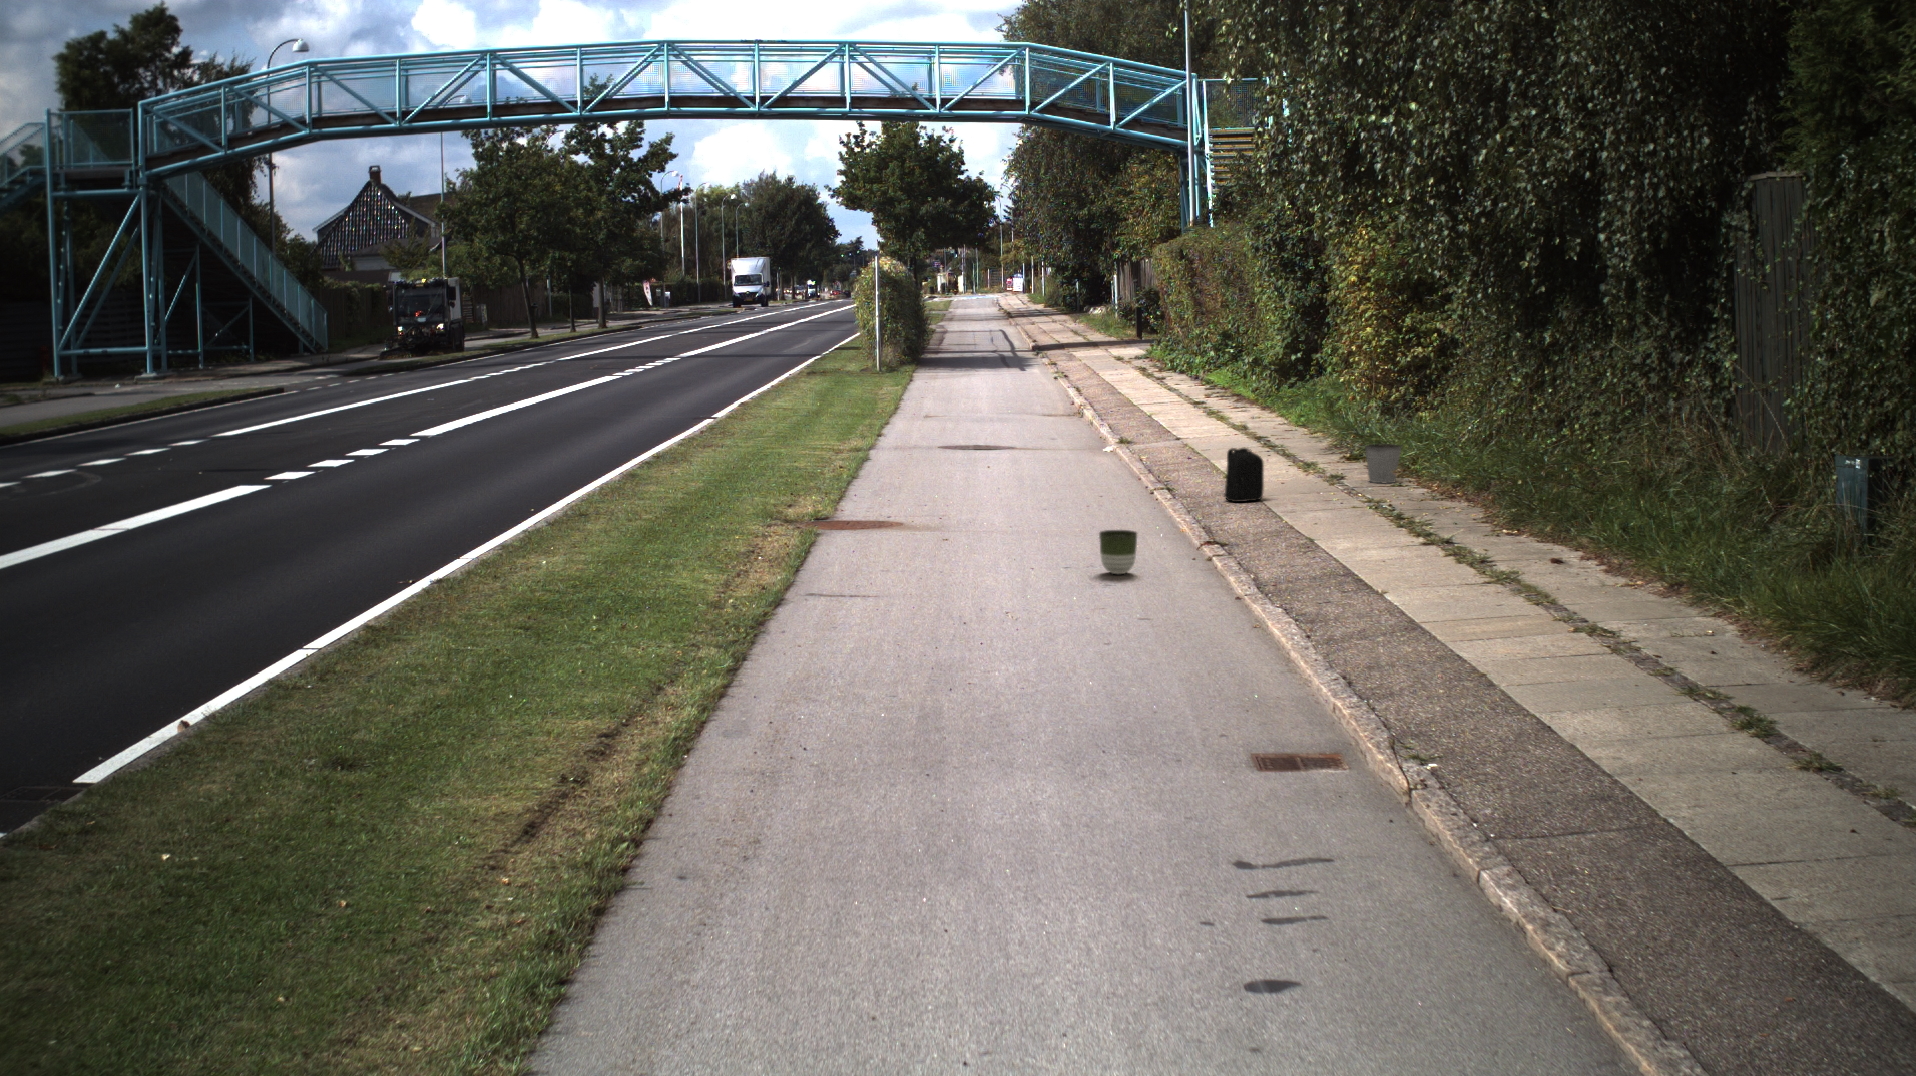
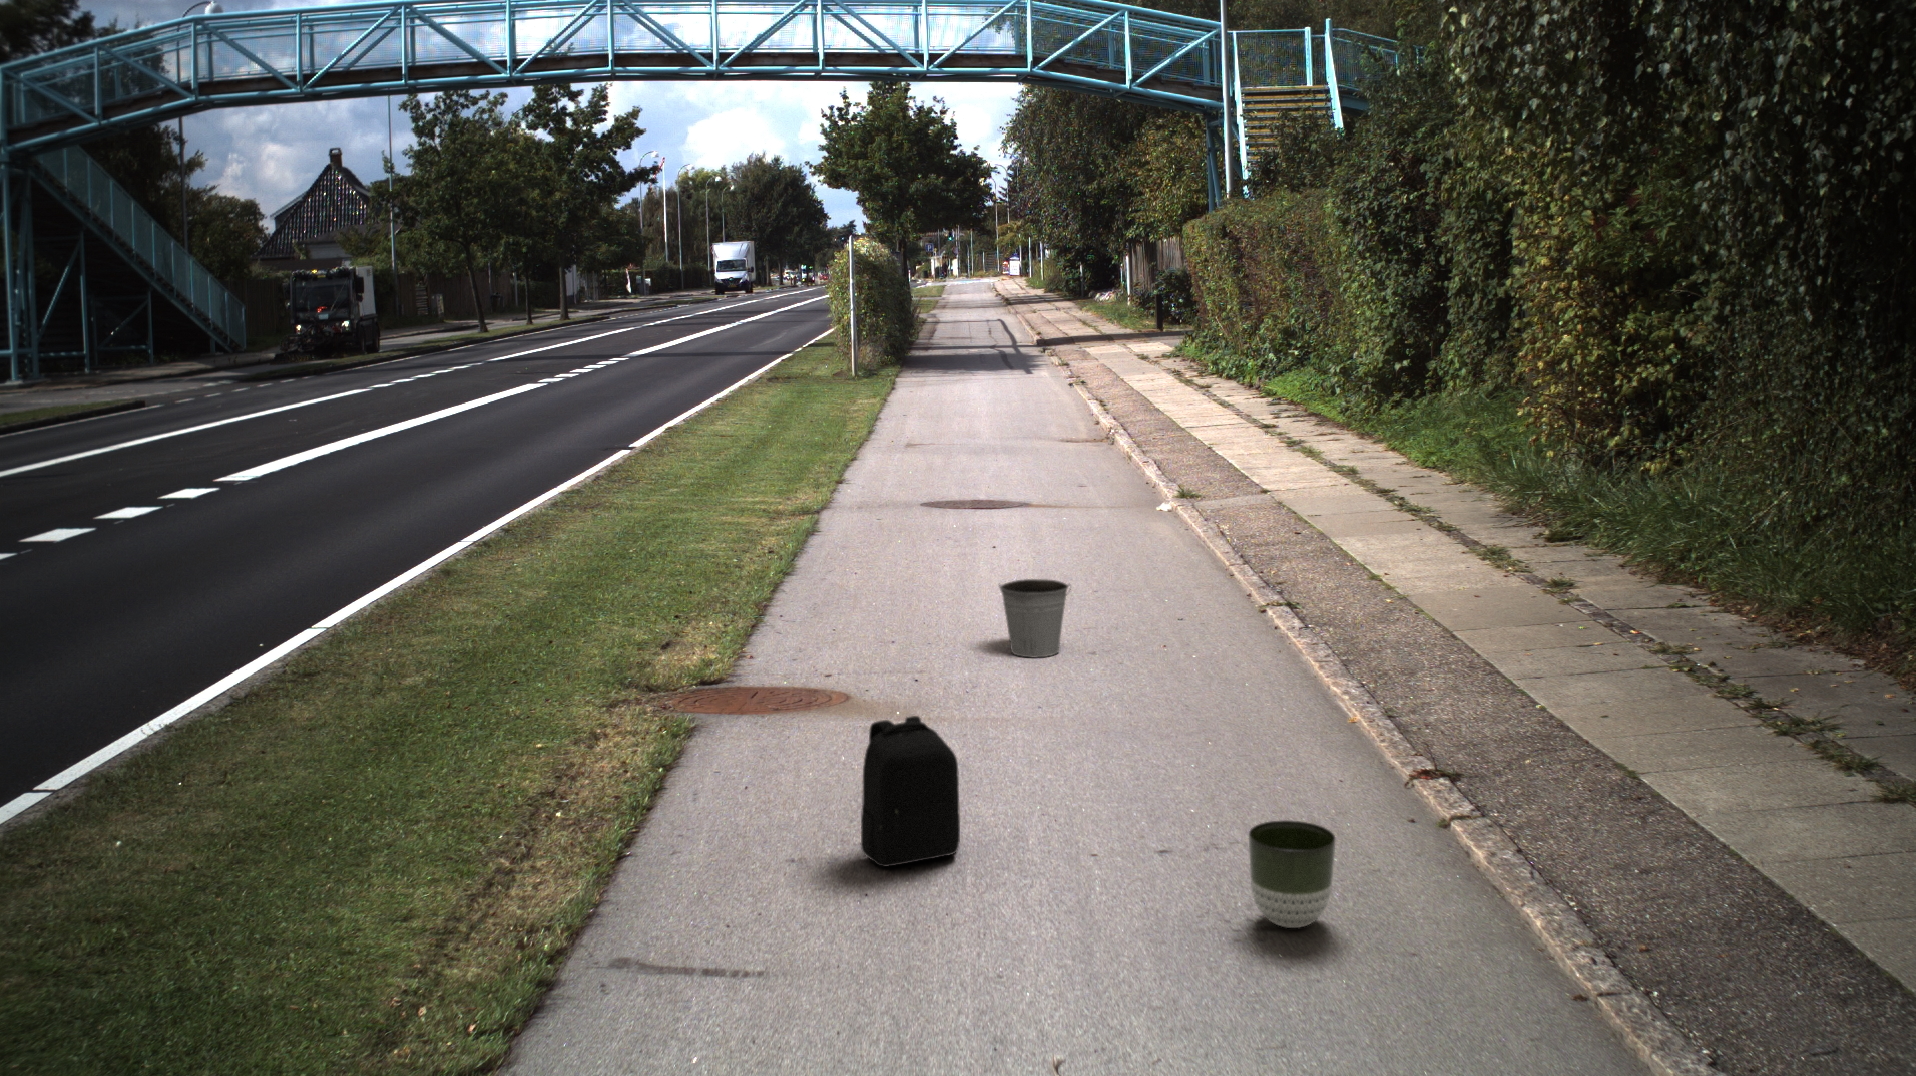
bucket: present [1365,444,1403,483] -> present [999,579,1070,658]
backpack: present [1224,448,1264,502] -> present [861,716,960,867]

